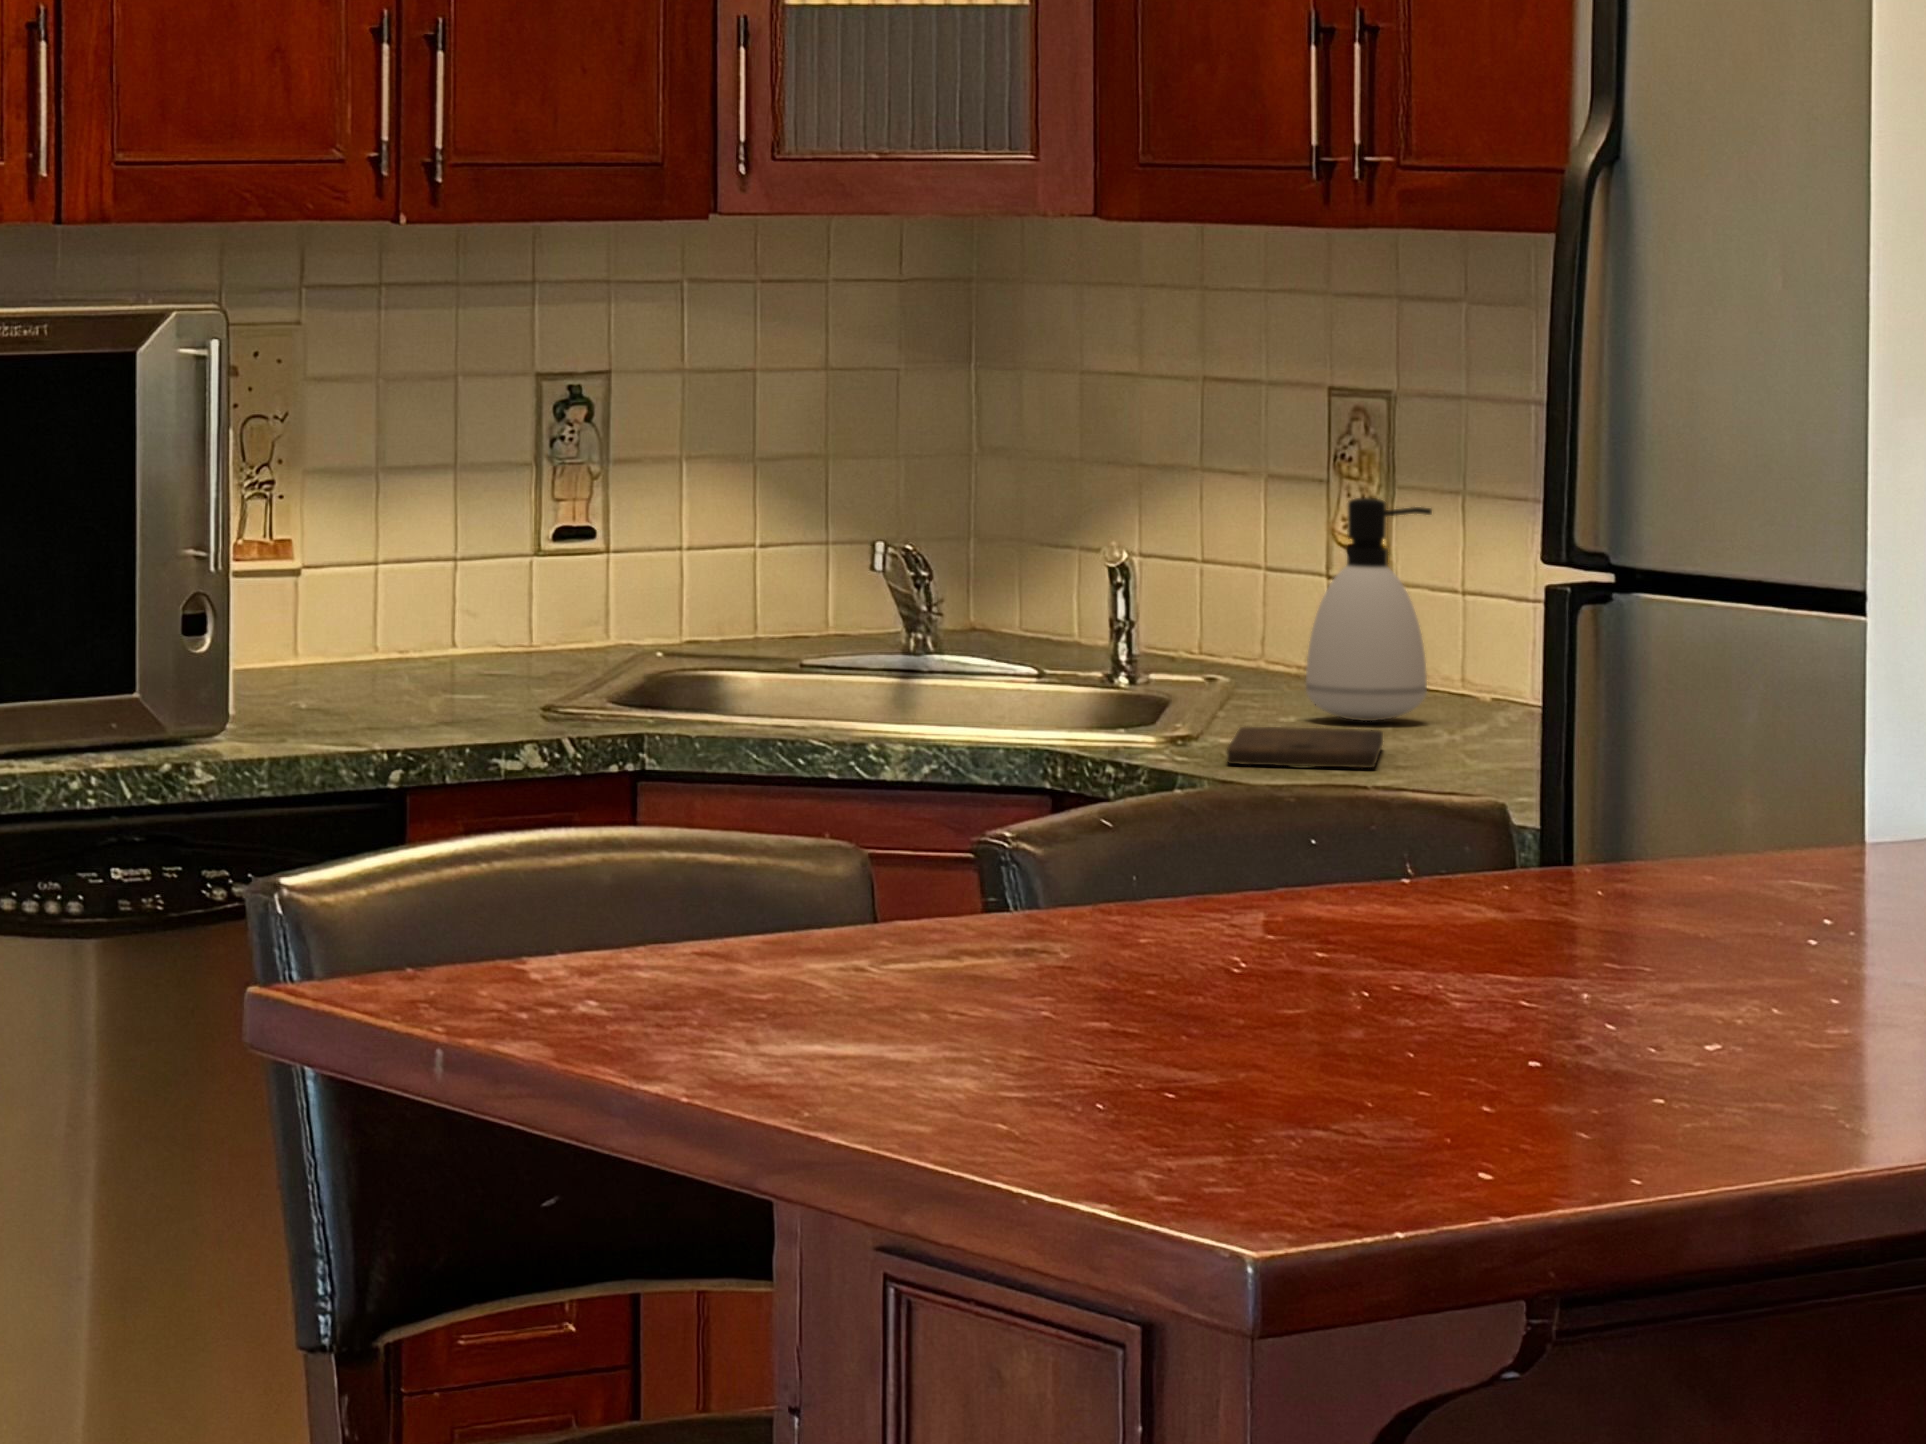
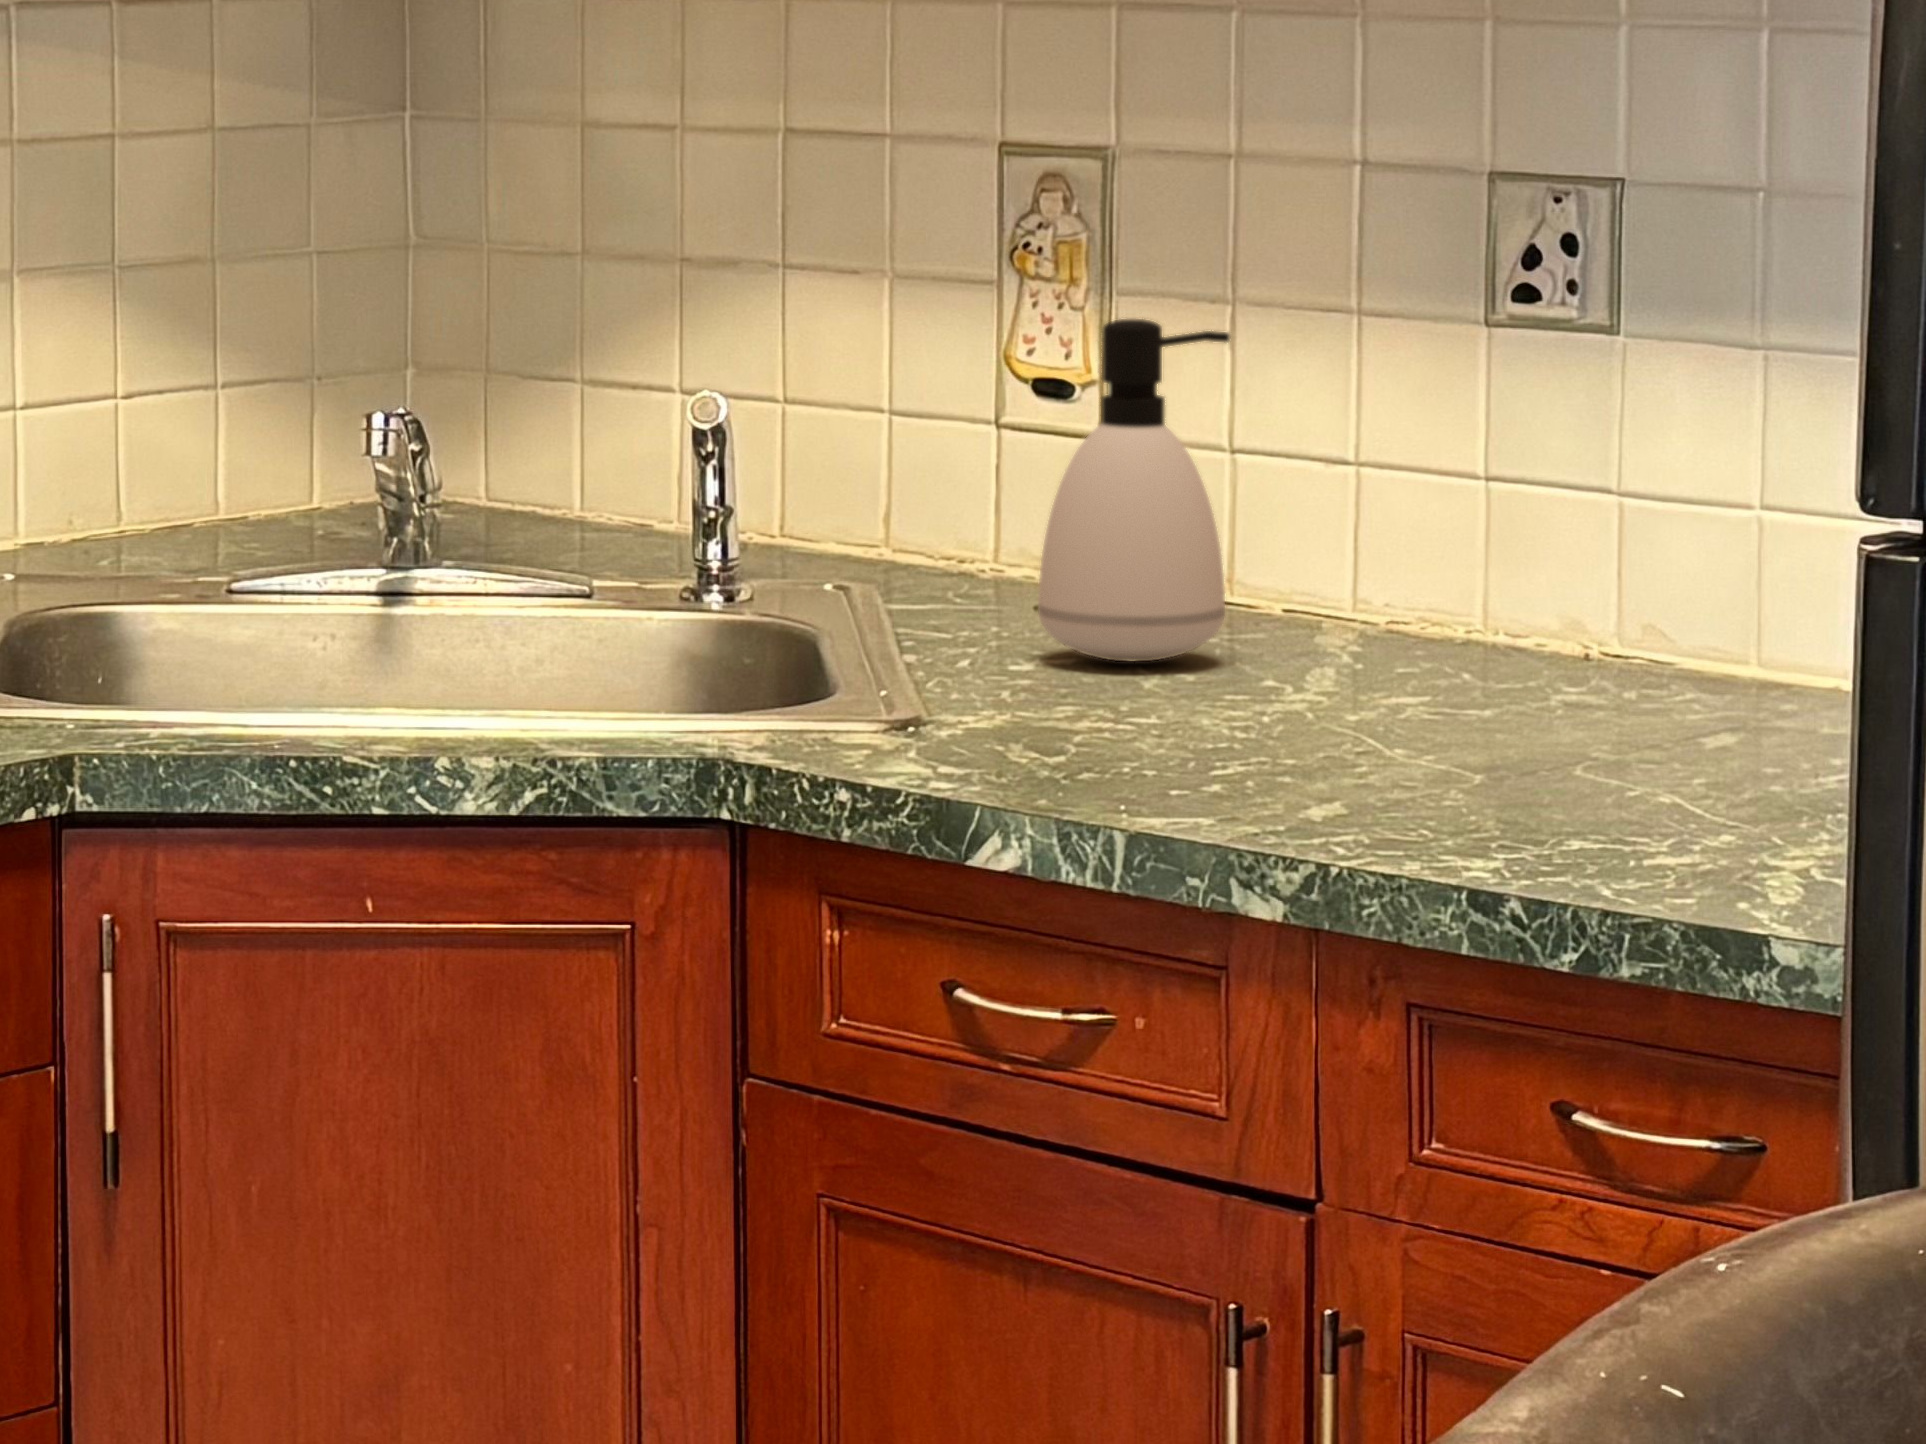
cutting board: present [1227,727,1383,768] -> none [1018,704,1305,791]

